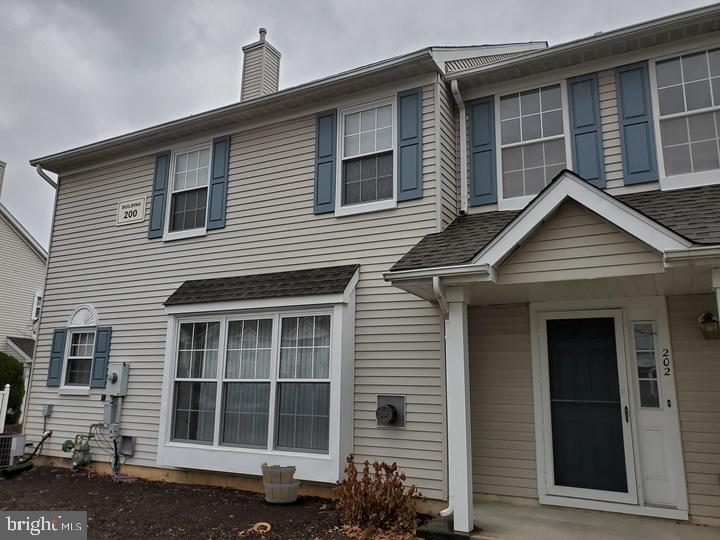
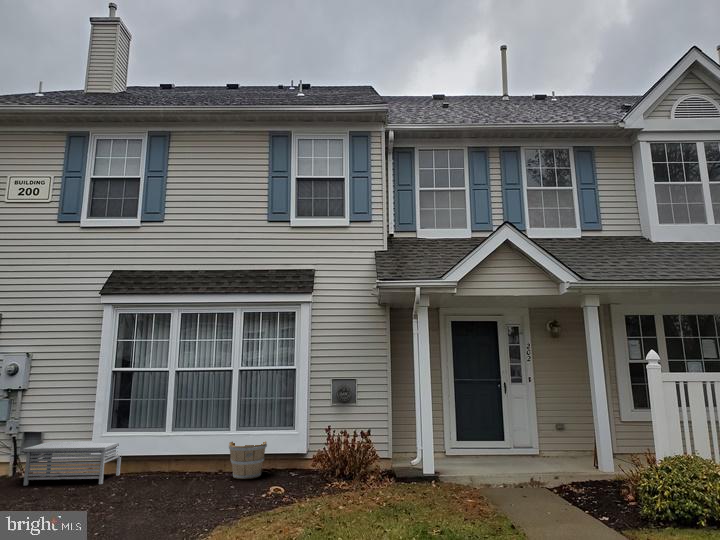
storage bench: none [107,447,190,491] -> present [23,441,121,486]

